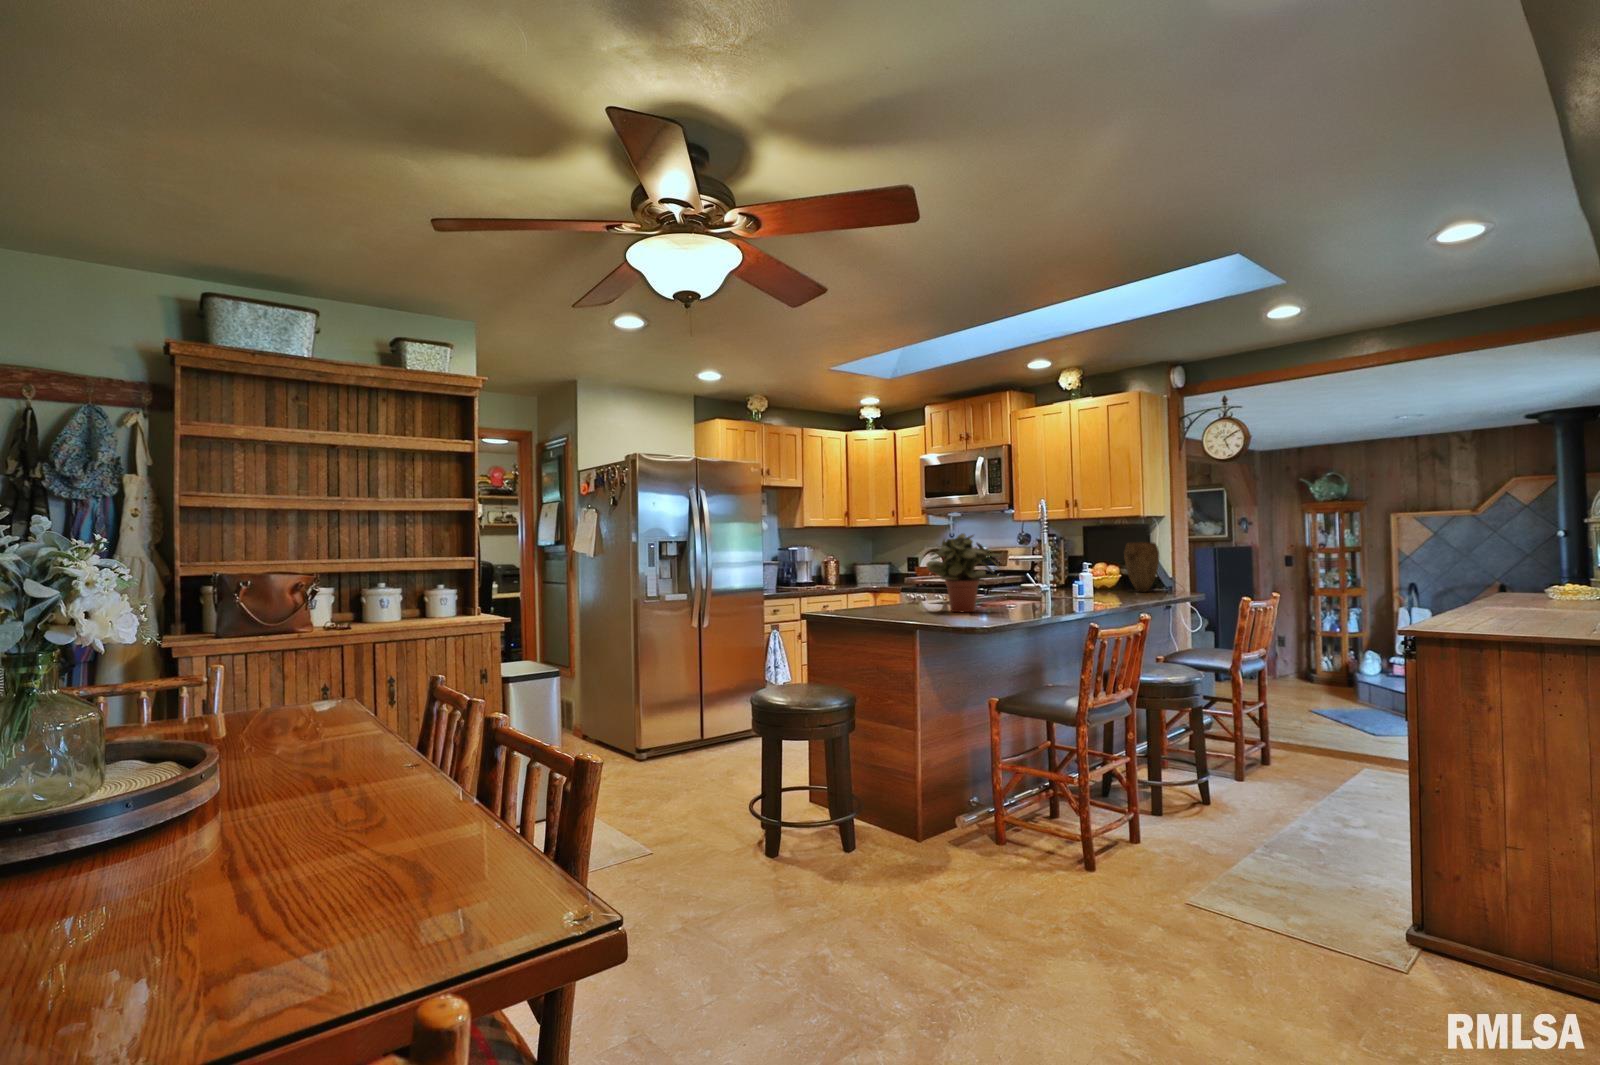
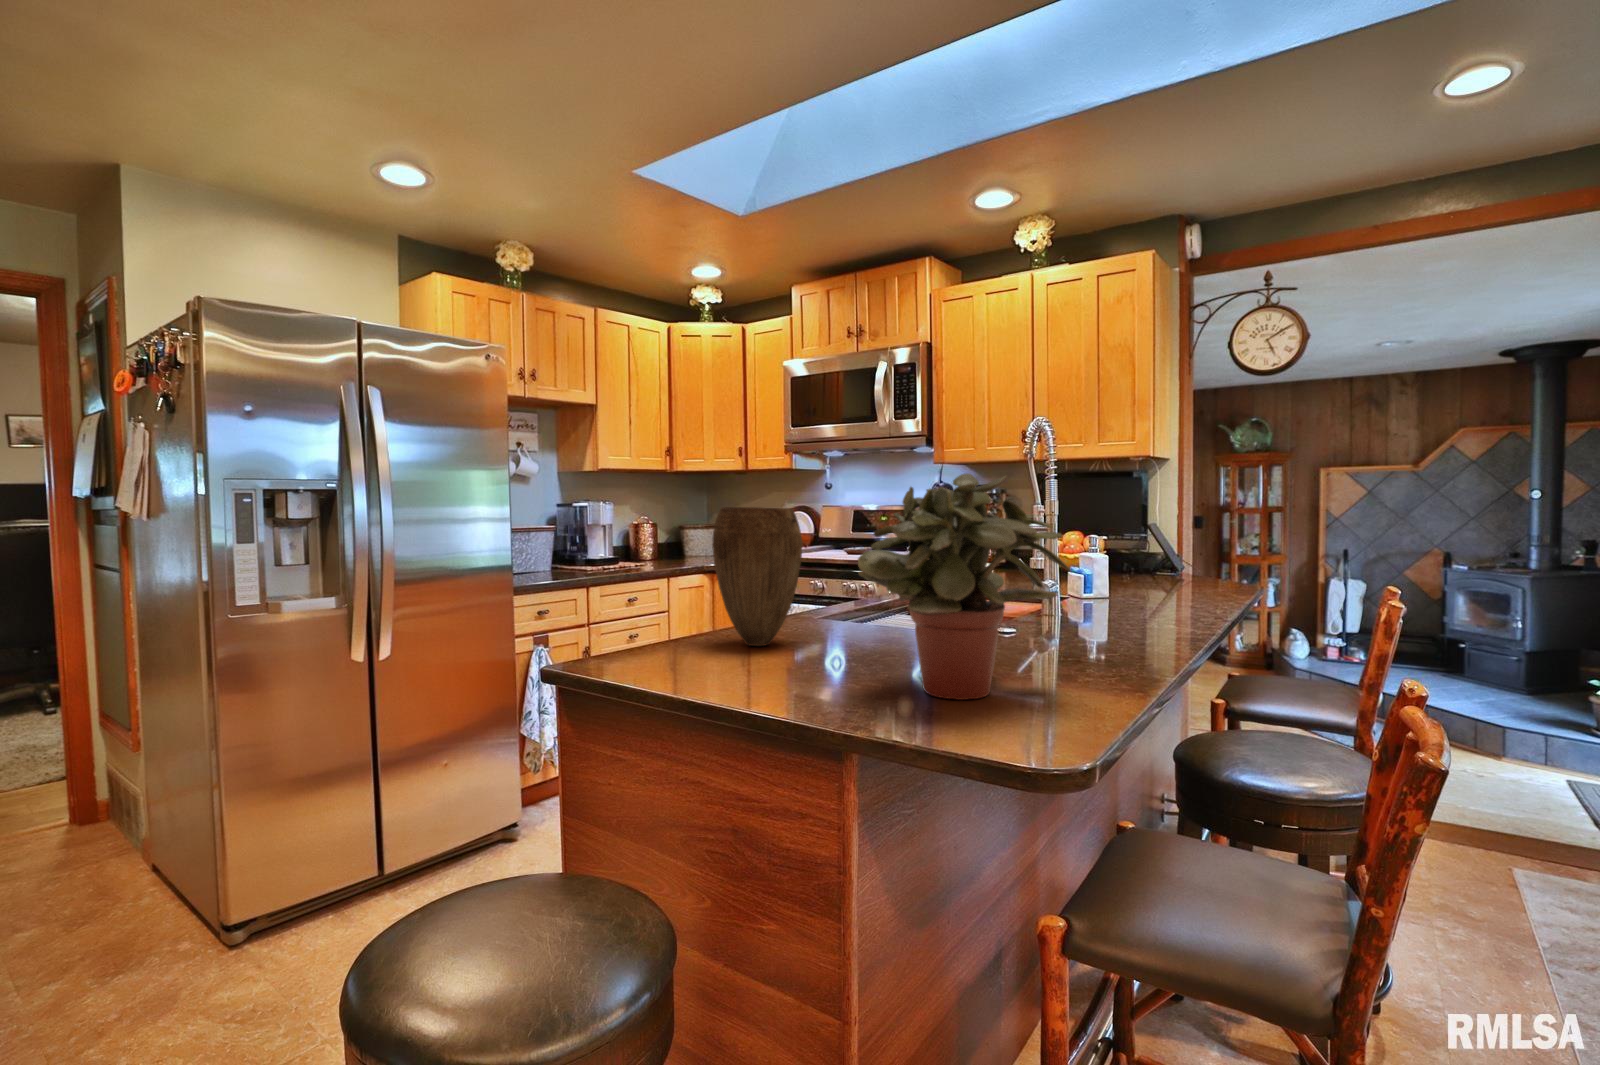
vase: present [1124,542,1159,592] -> present [712,507,802,646]

